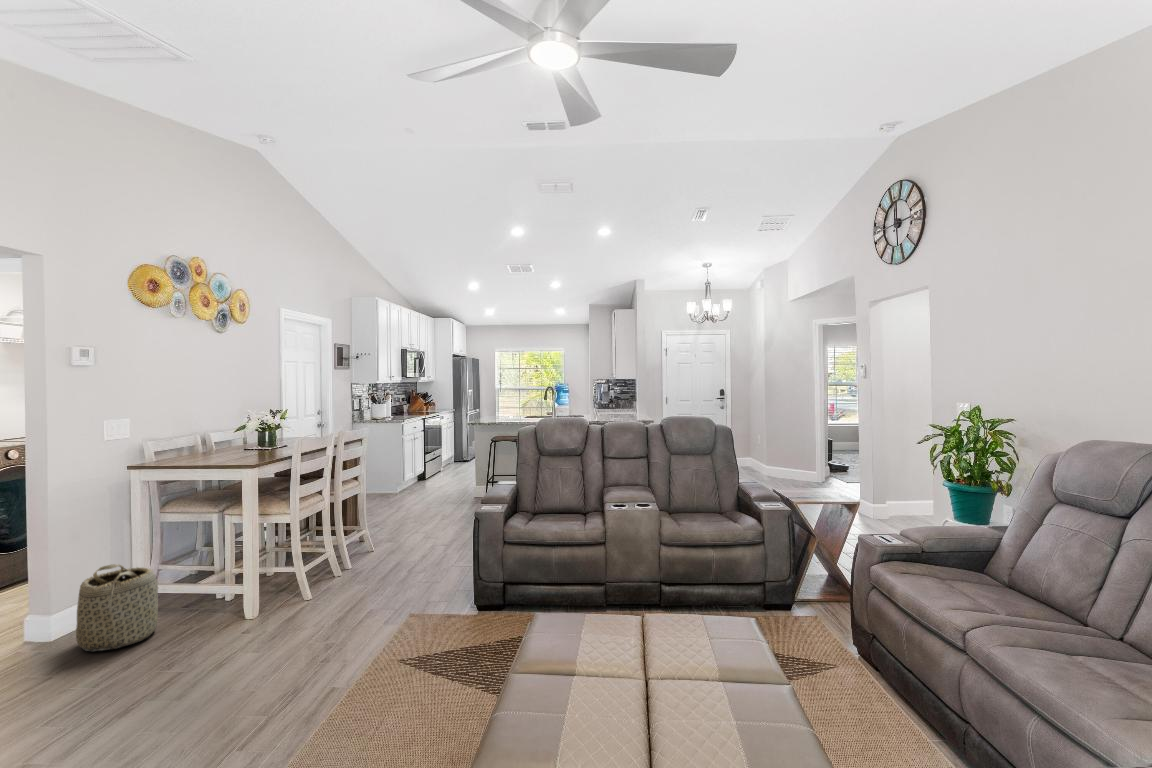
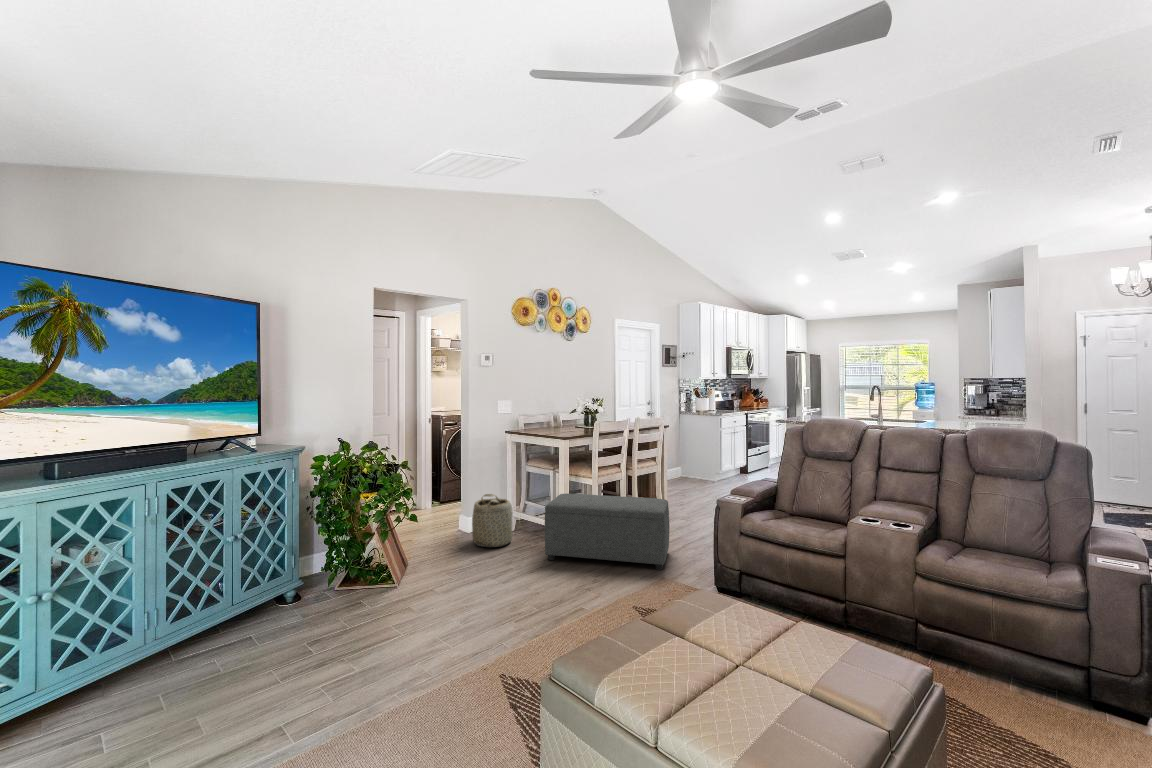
ottoman: none [233,523,407,637] -> present [545,494,669,570]

